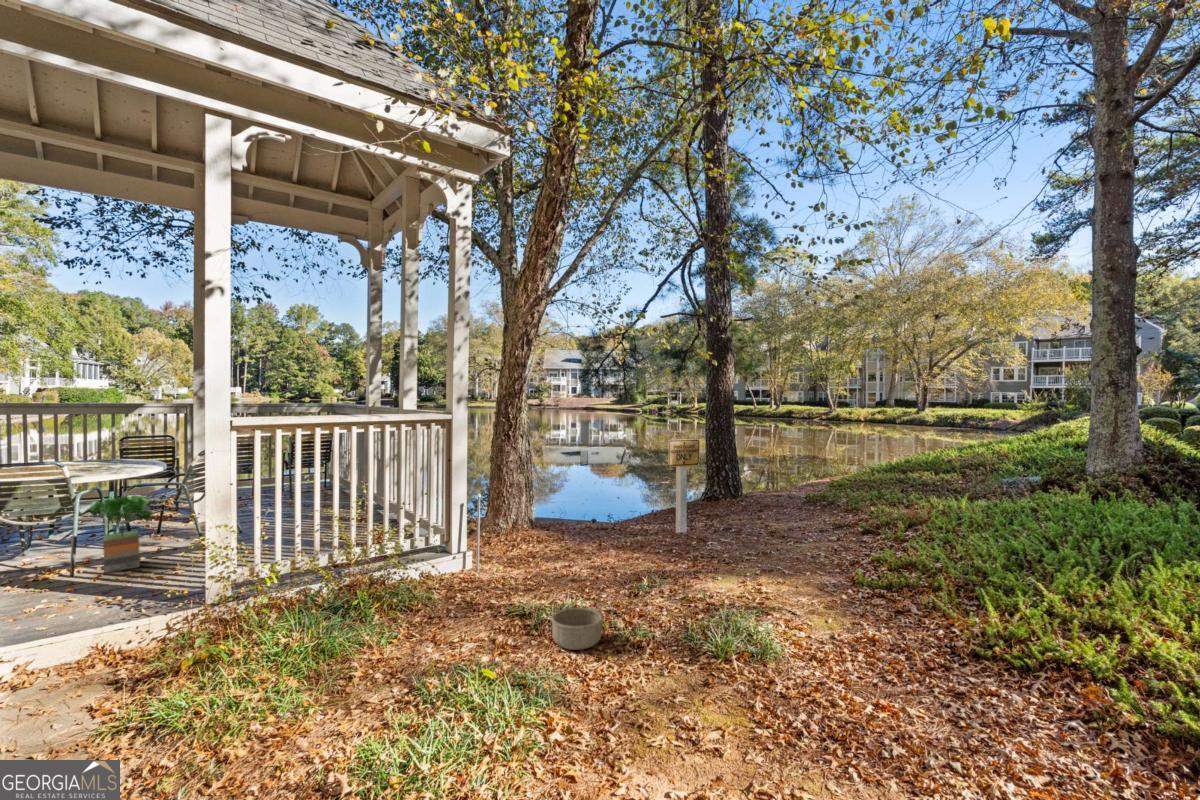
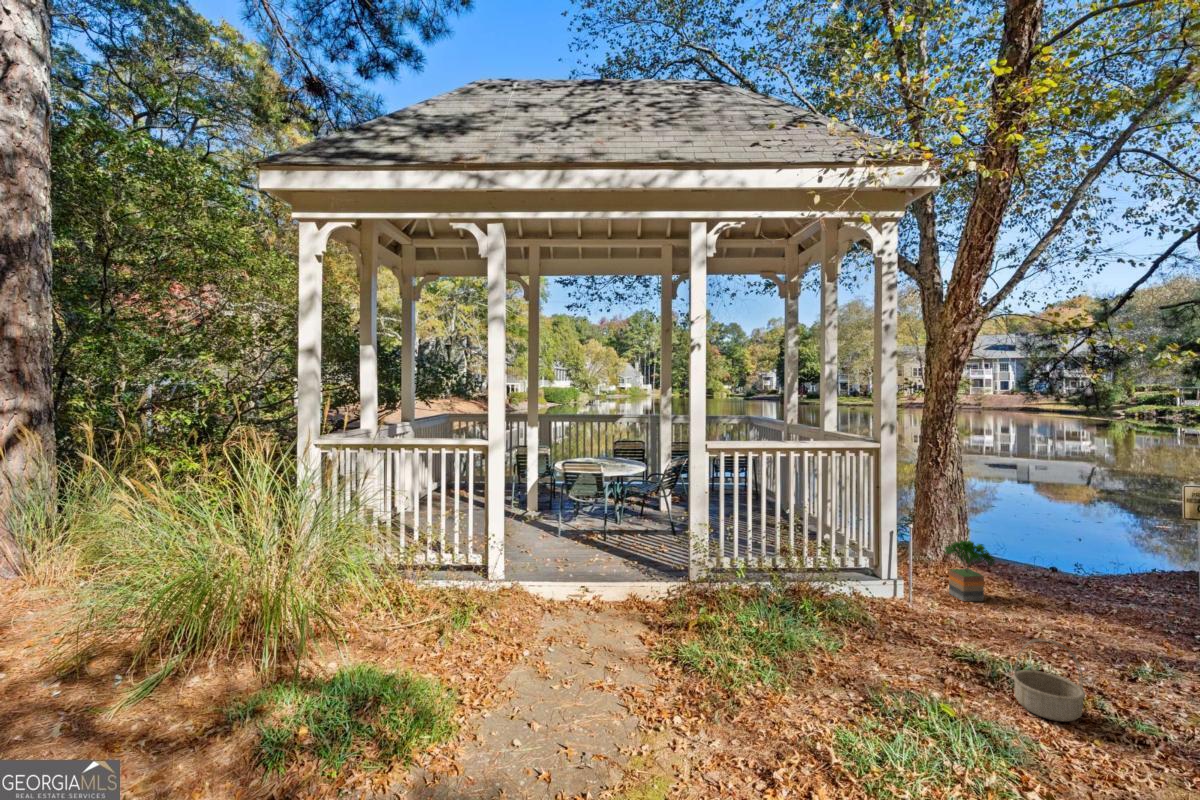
potted tree: present [92,495,153,573] -> present [945,541,995,601]

